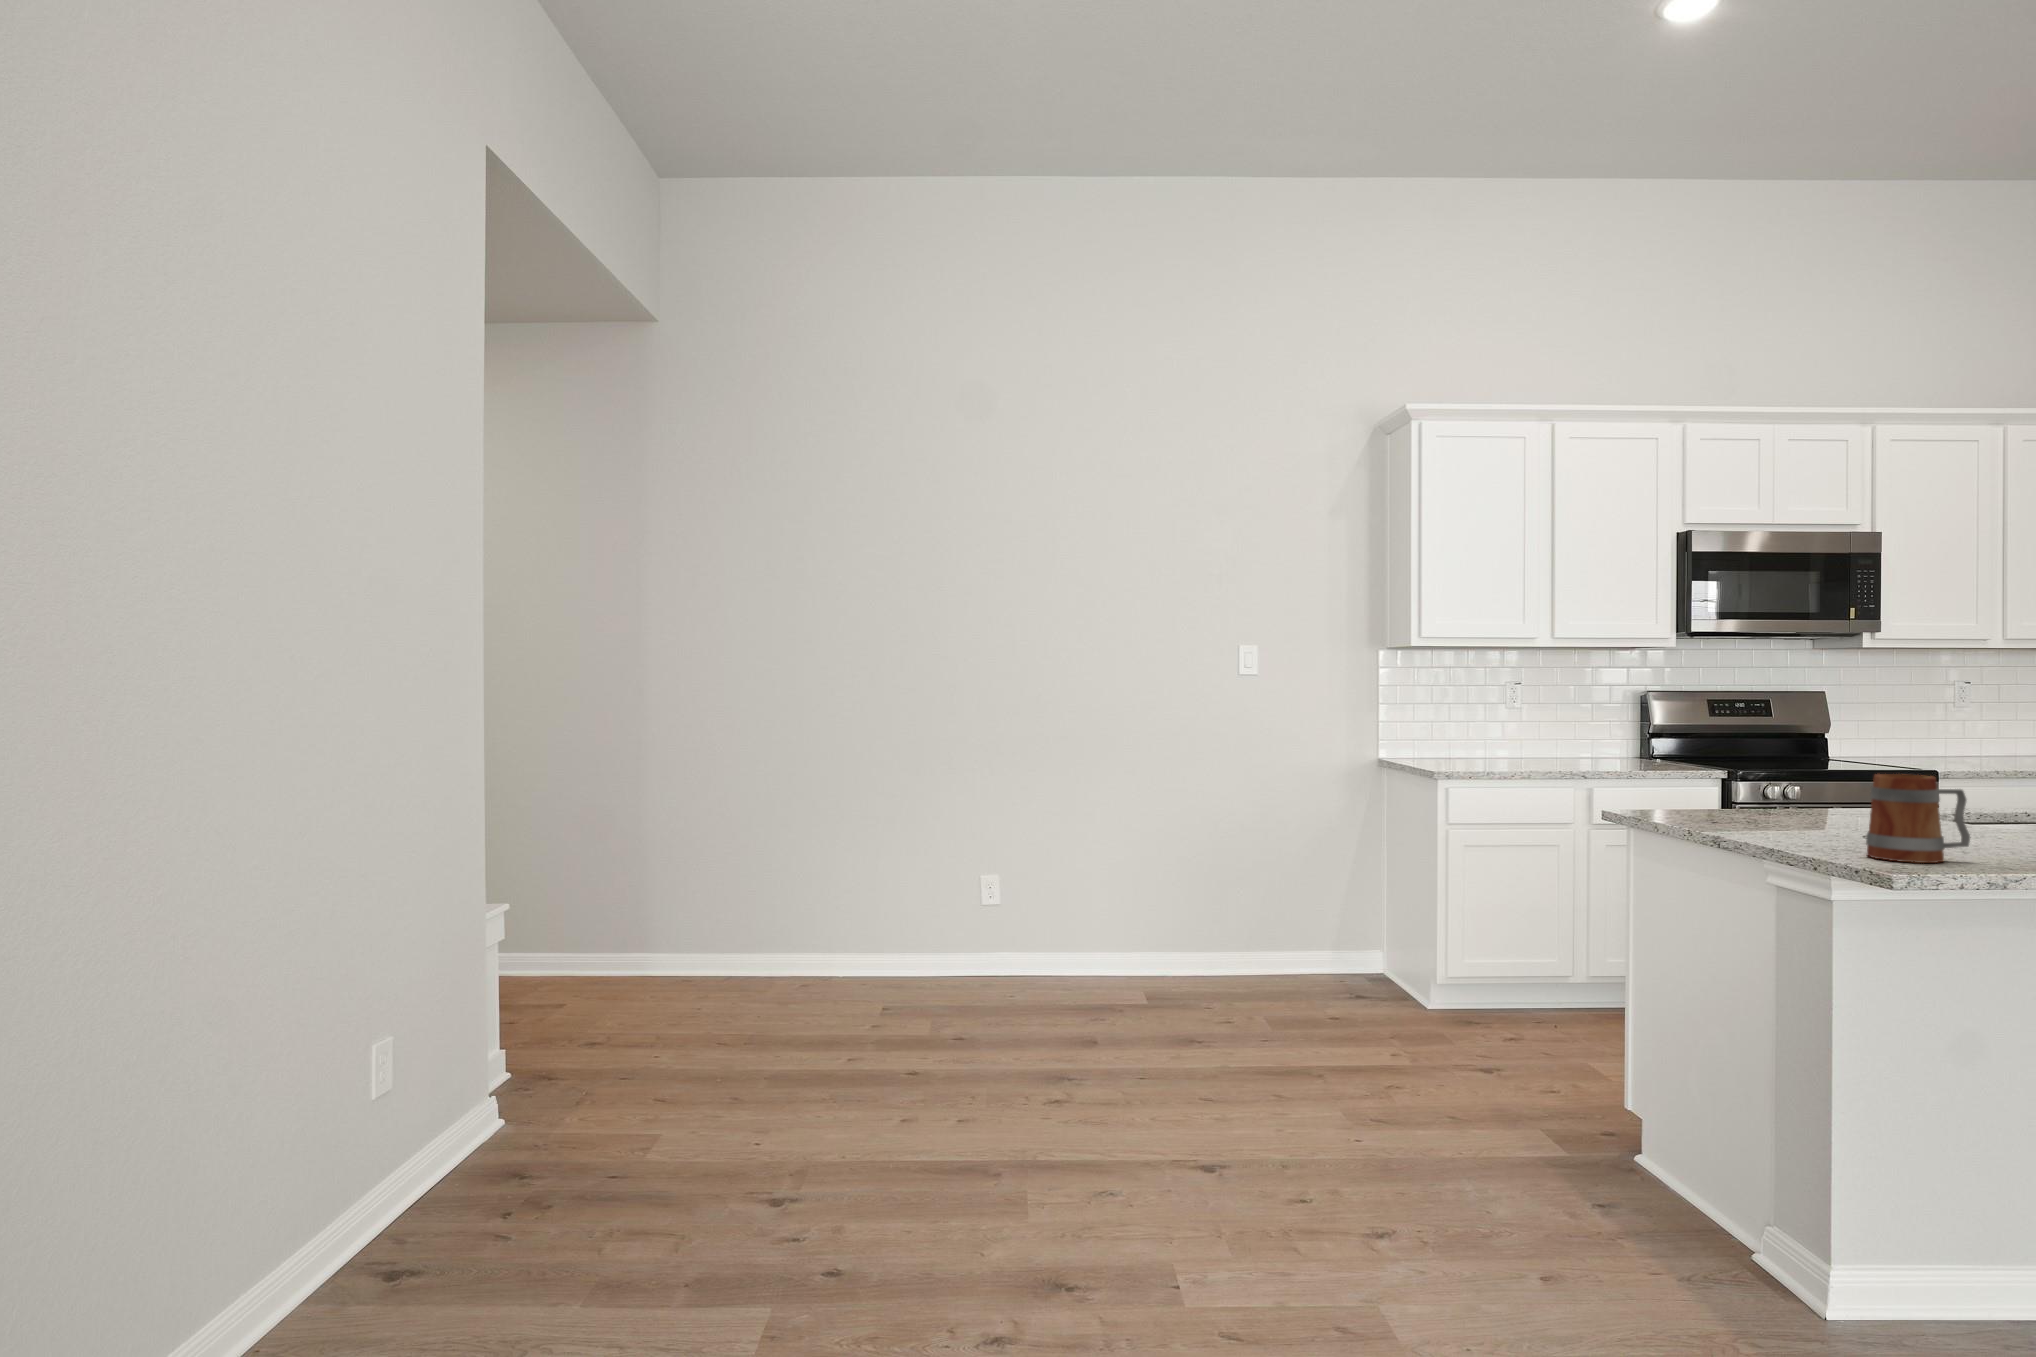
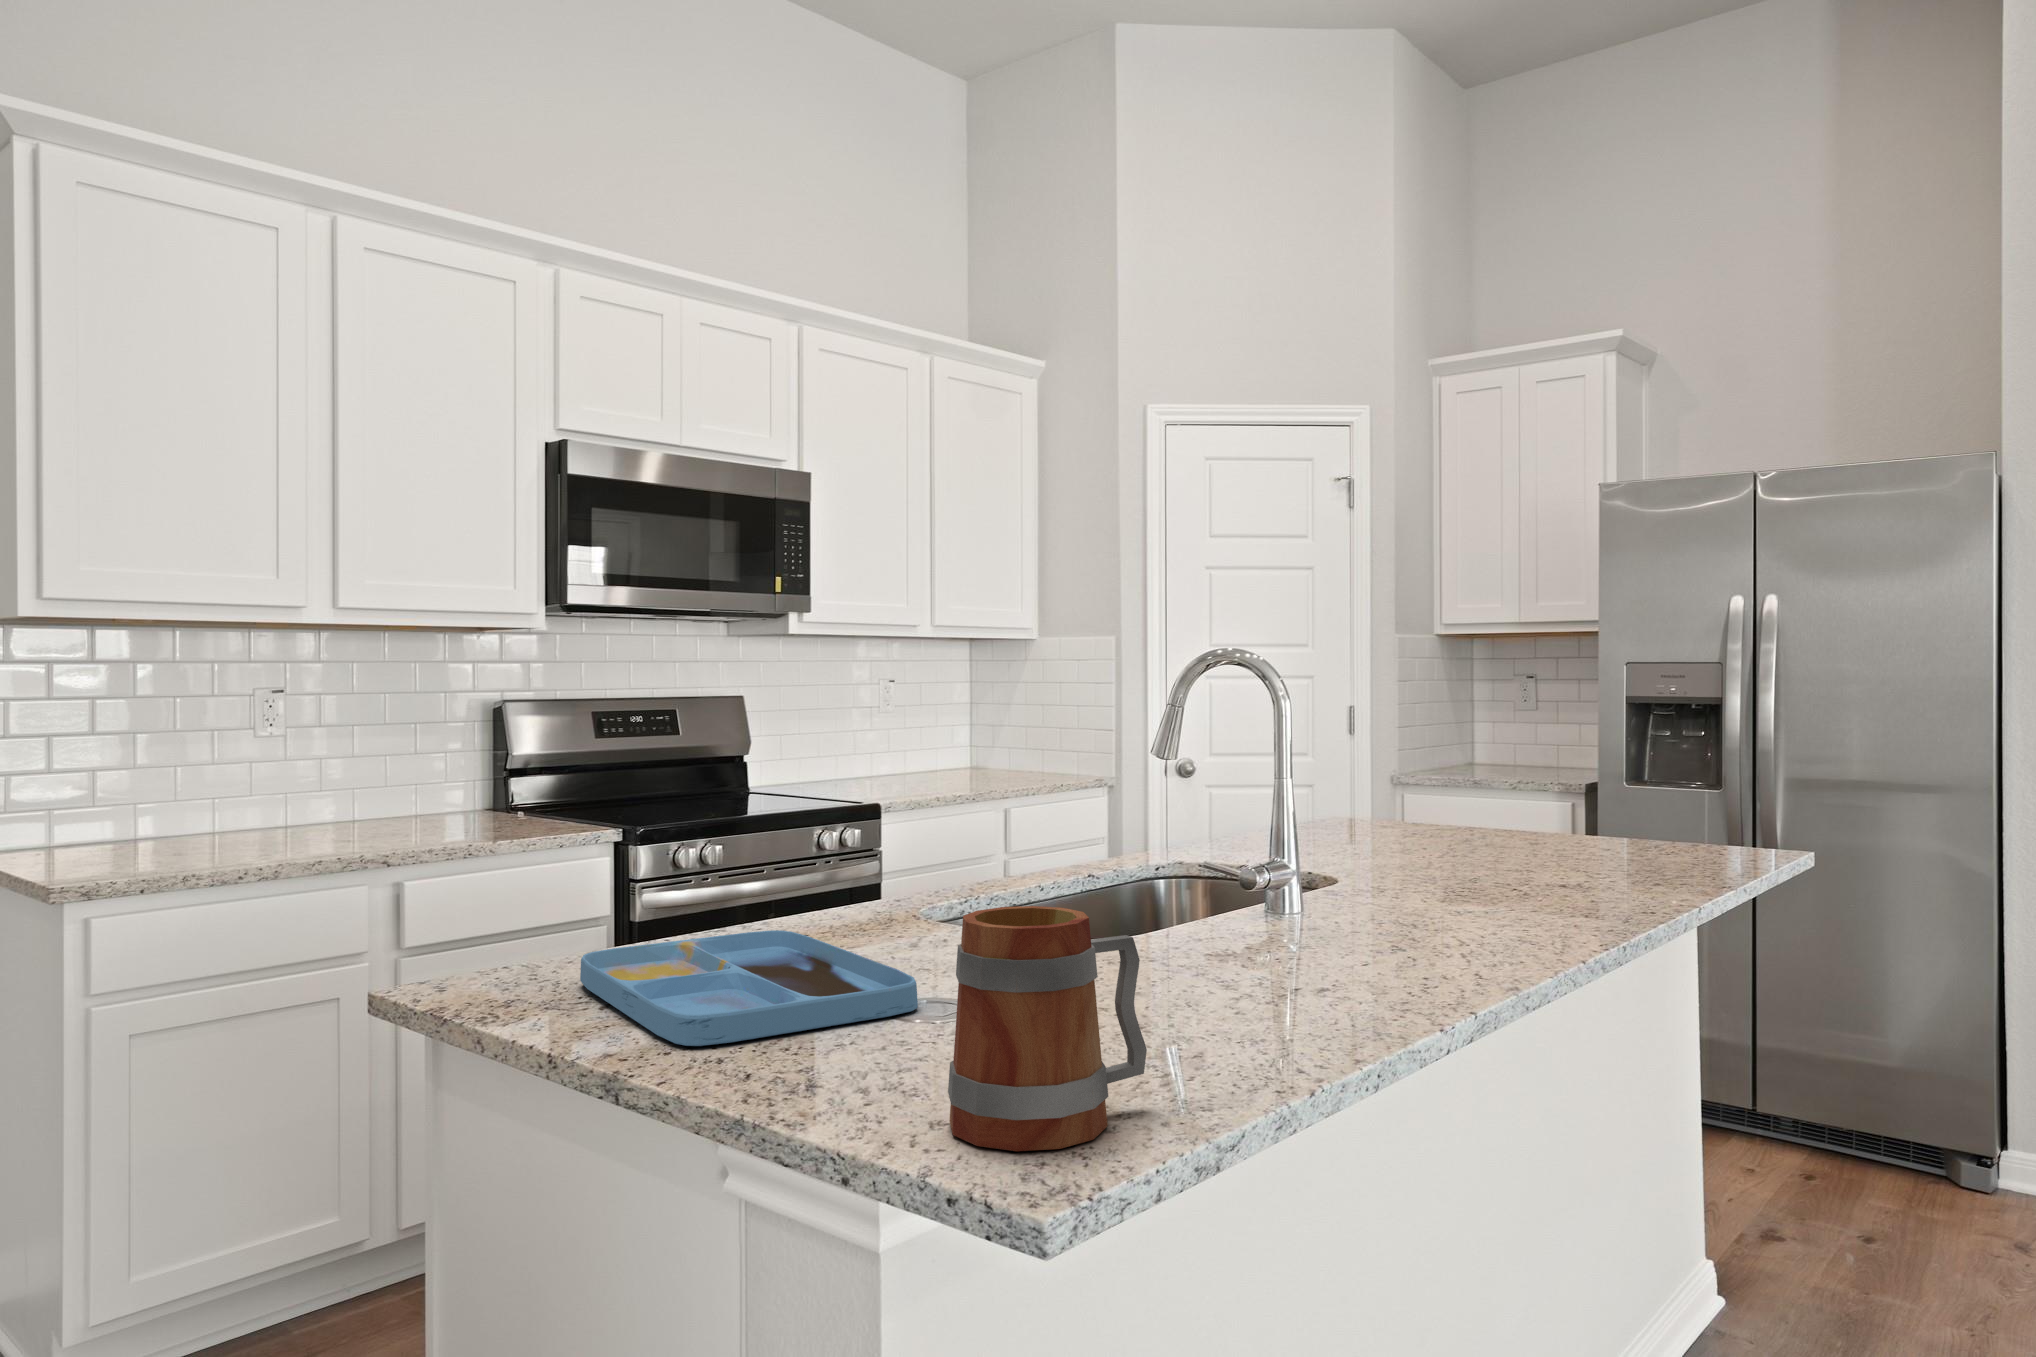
tray: none [1705,802,1881,835] -> present [580,930,918,1046]

